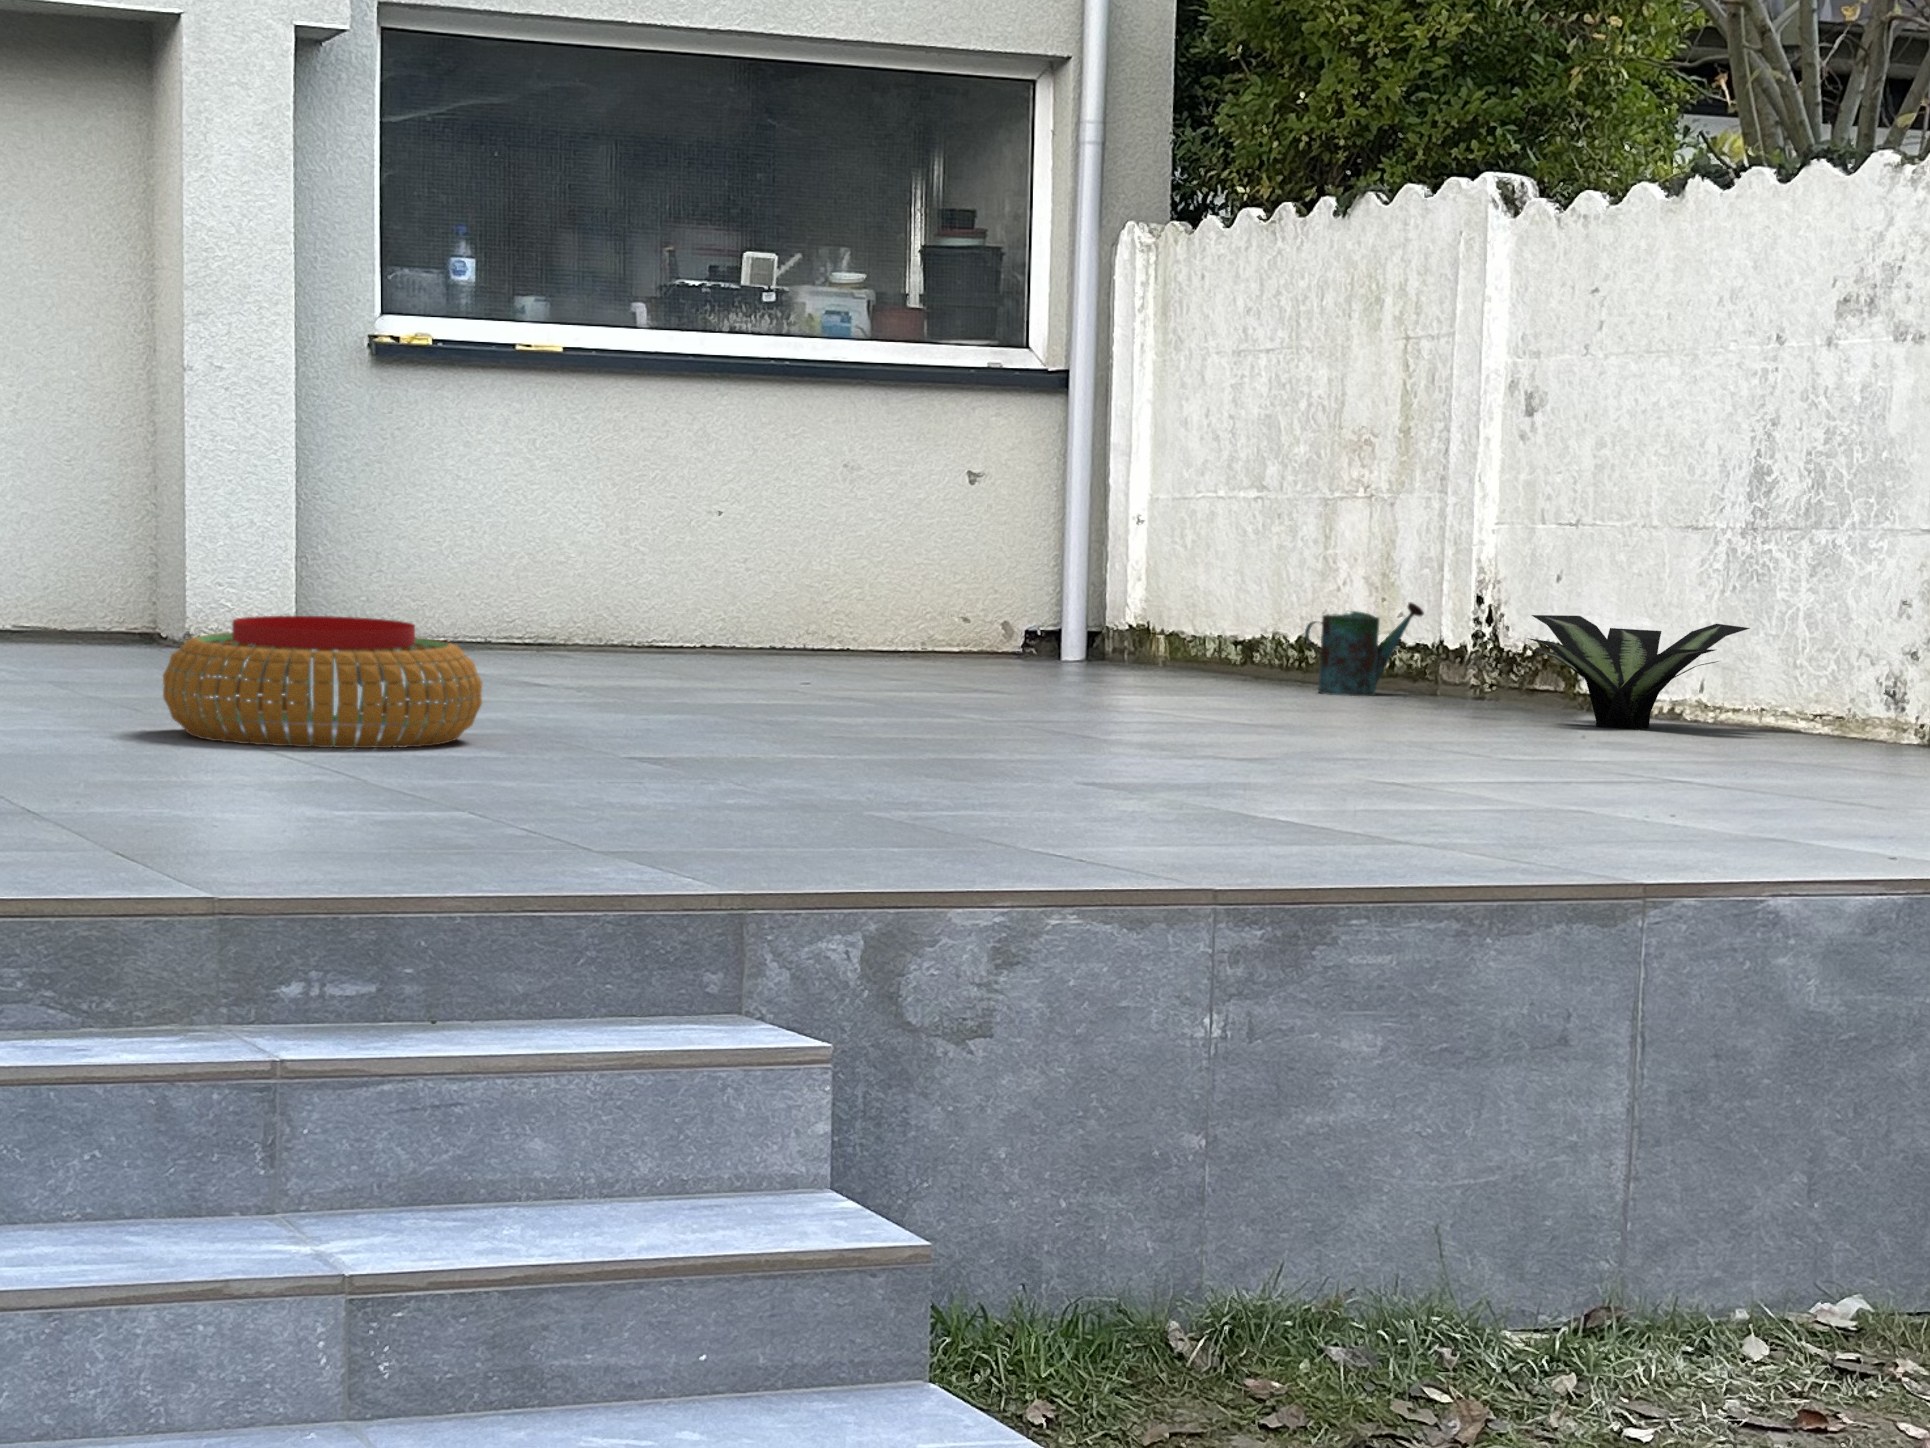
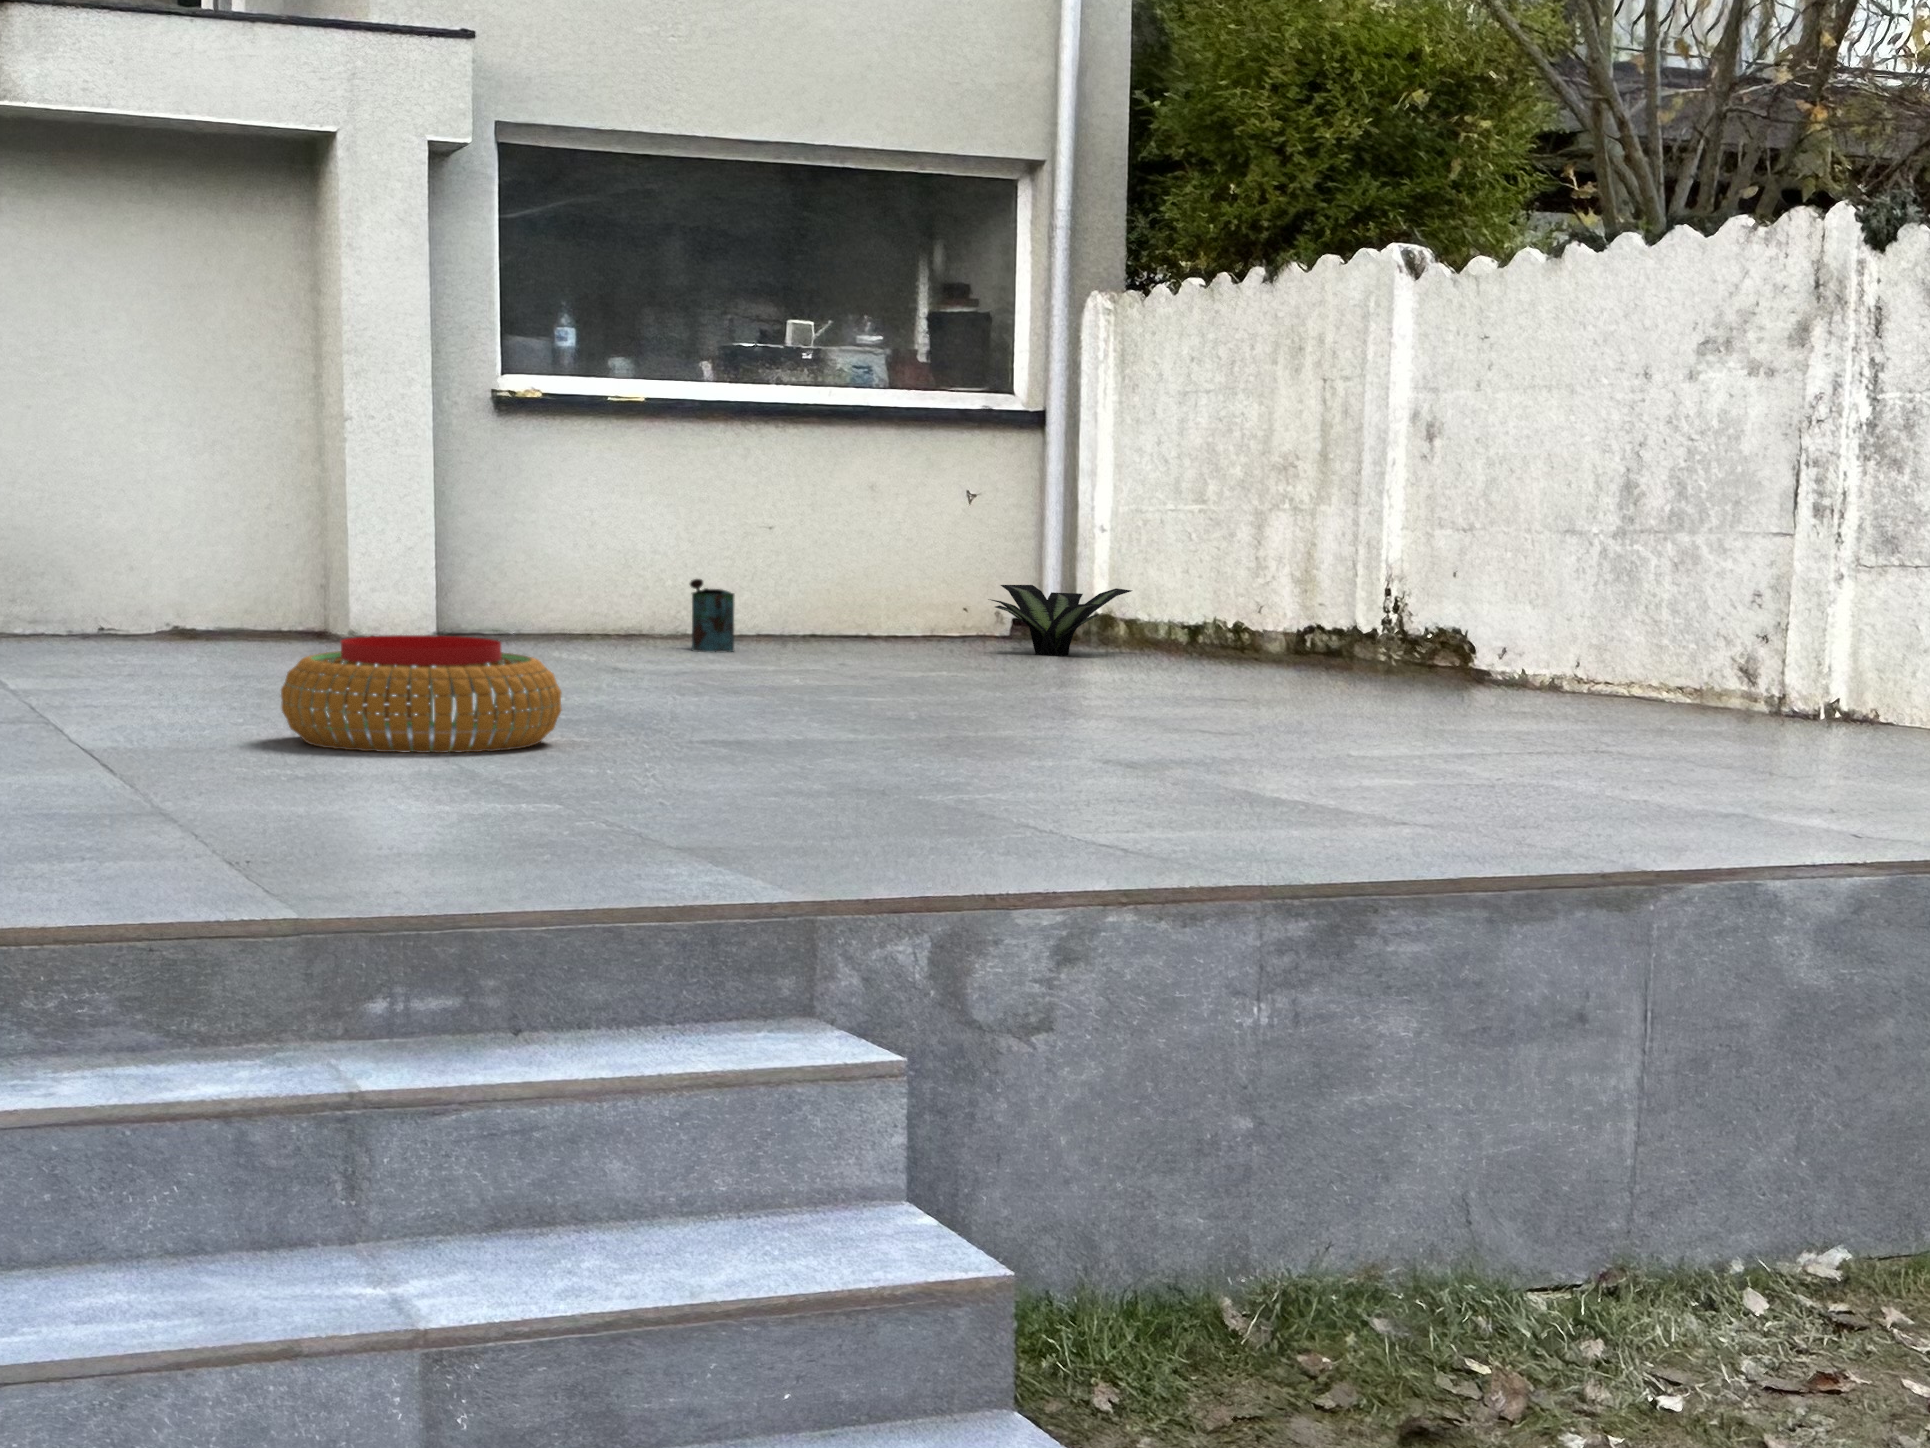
watering can: present [1305,602,1424,696] -> present [690,579,734,652]
potted plant: present [1527,615,1750,730] -> present [990,585,1132,656]

